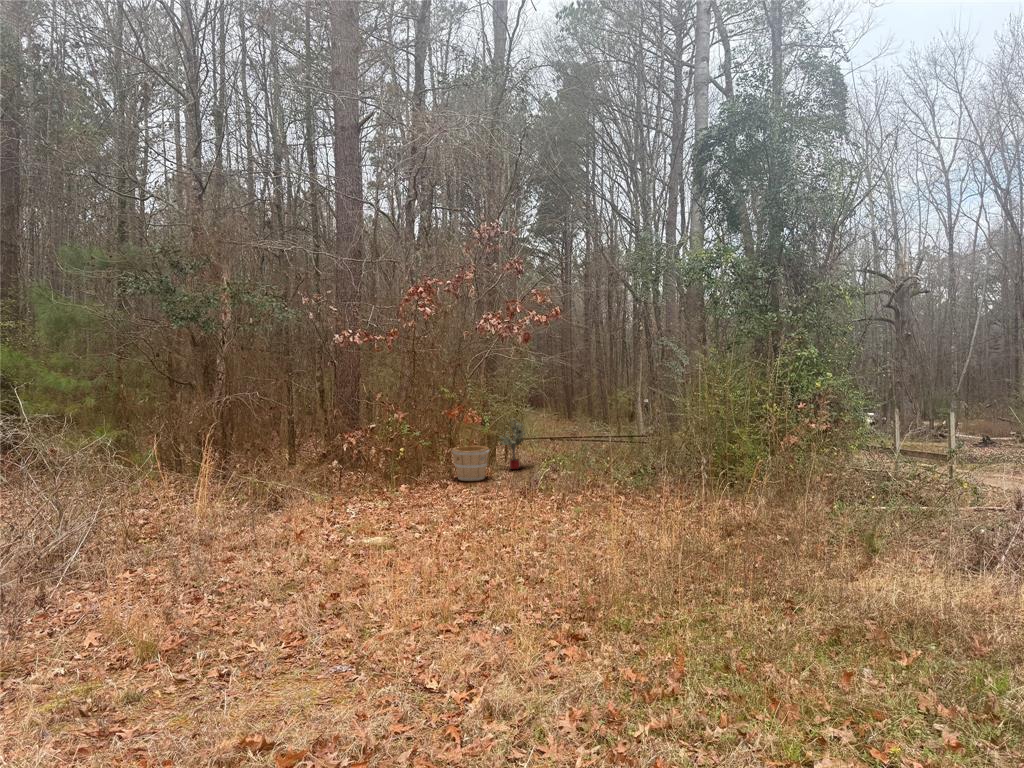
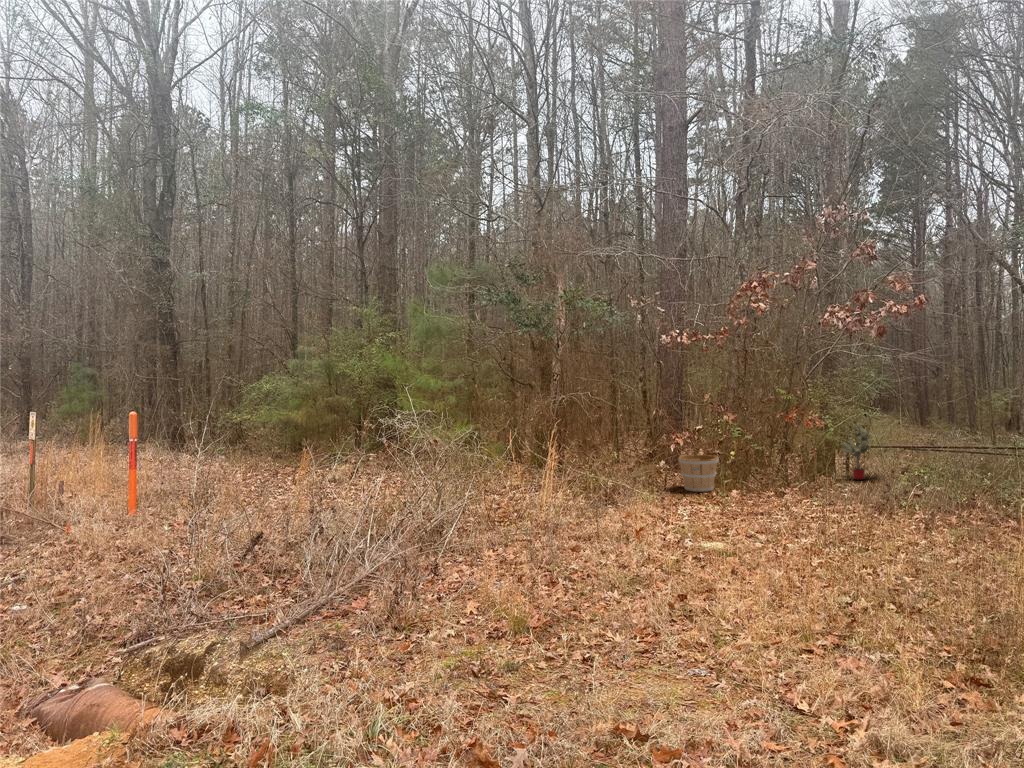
wooden bucket: present [452,445,489,481] -> present [679,454,719,492]

